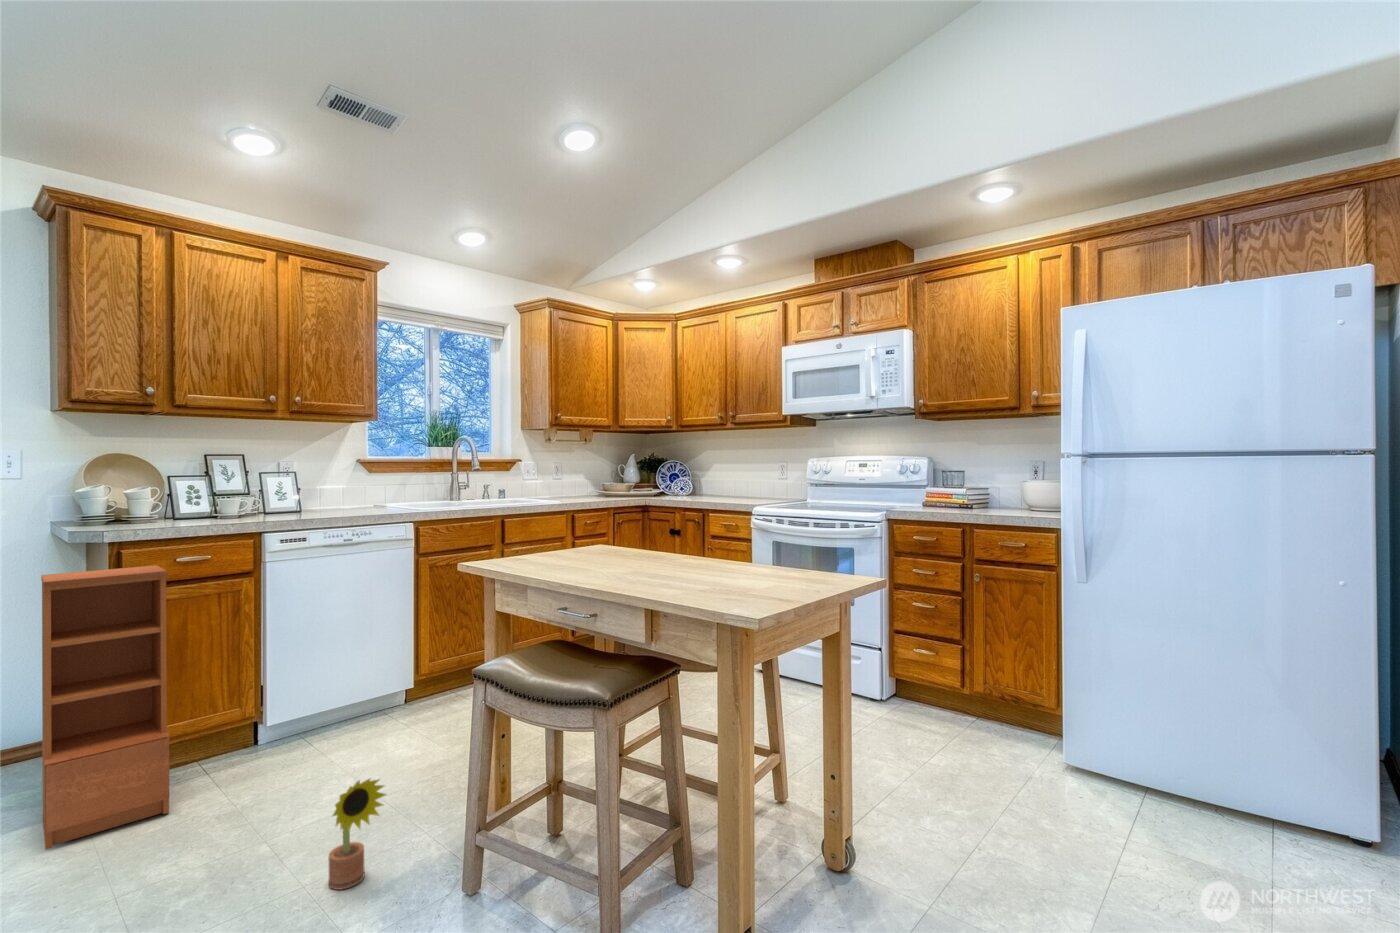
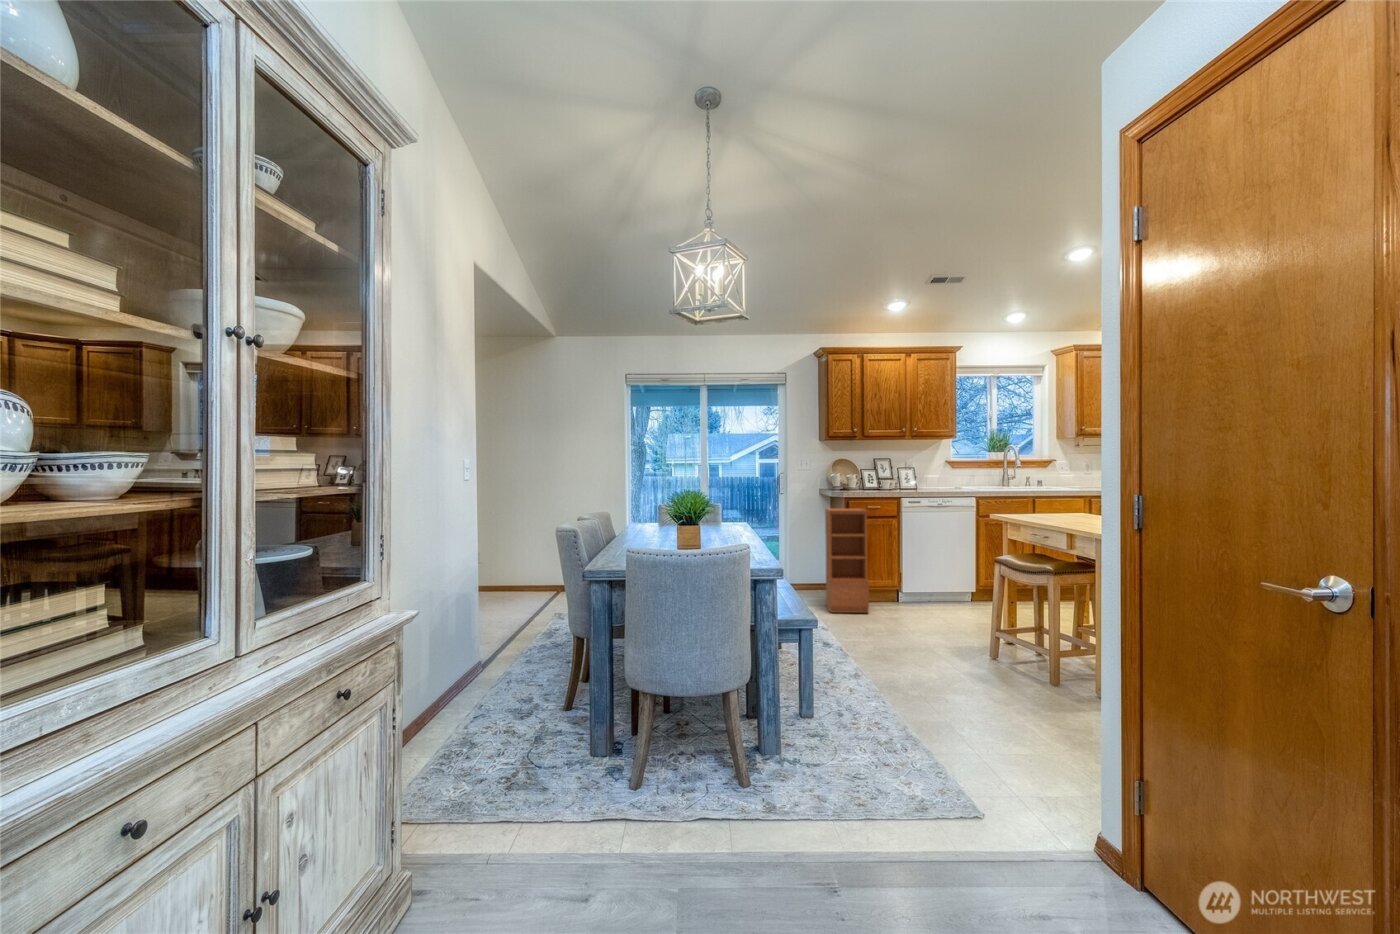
decorative plant: present [328,779,386,890] -> none [935,604,960,651]

